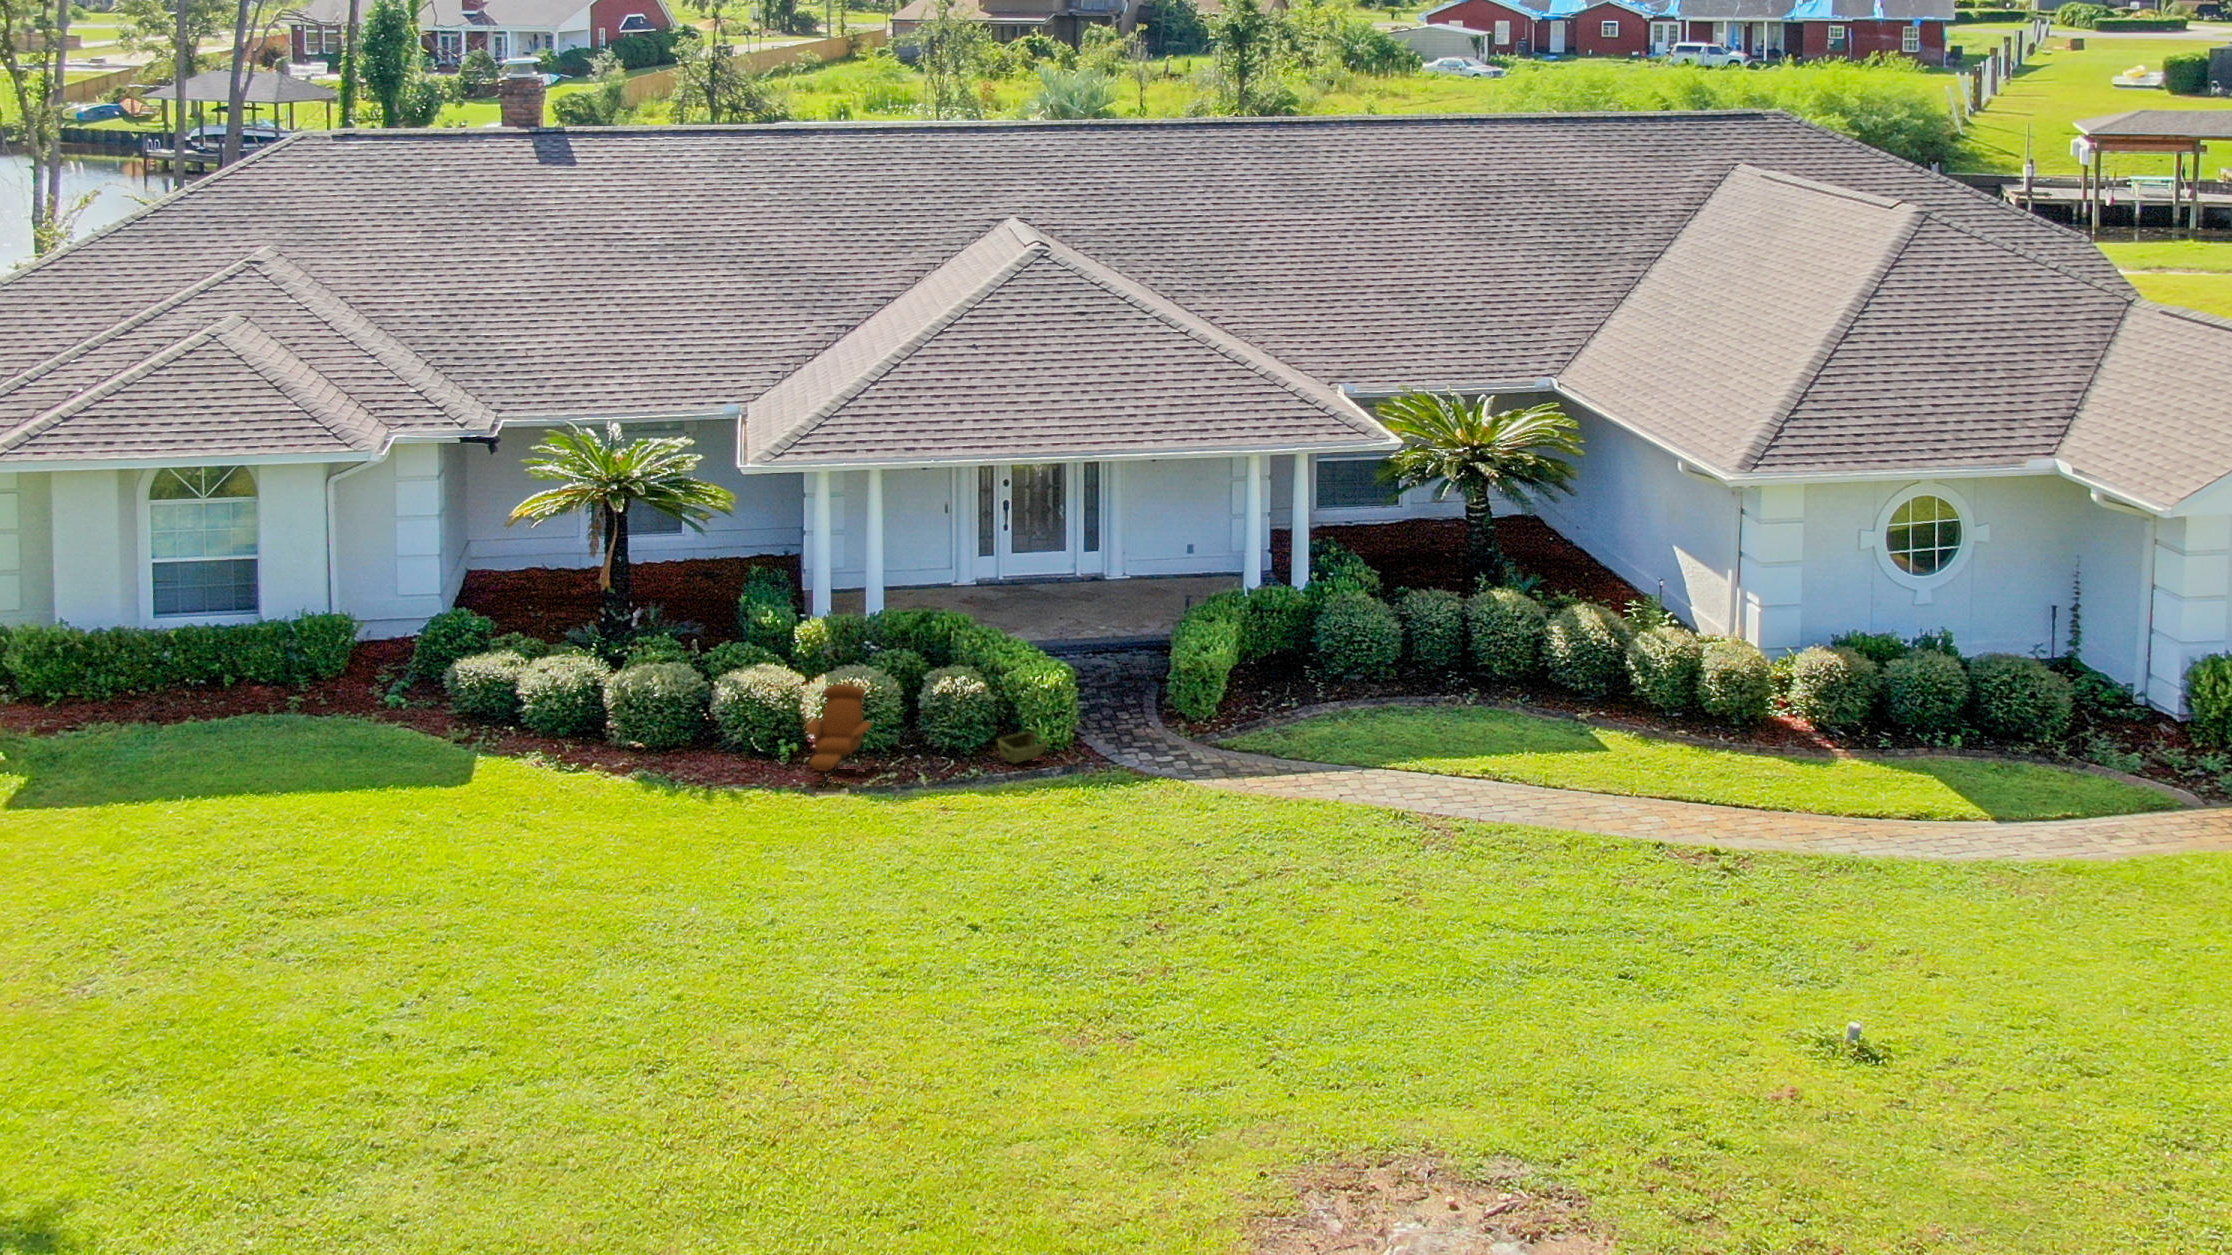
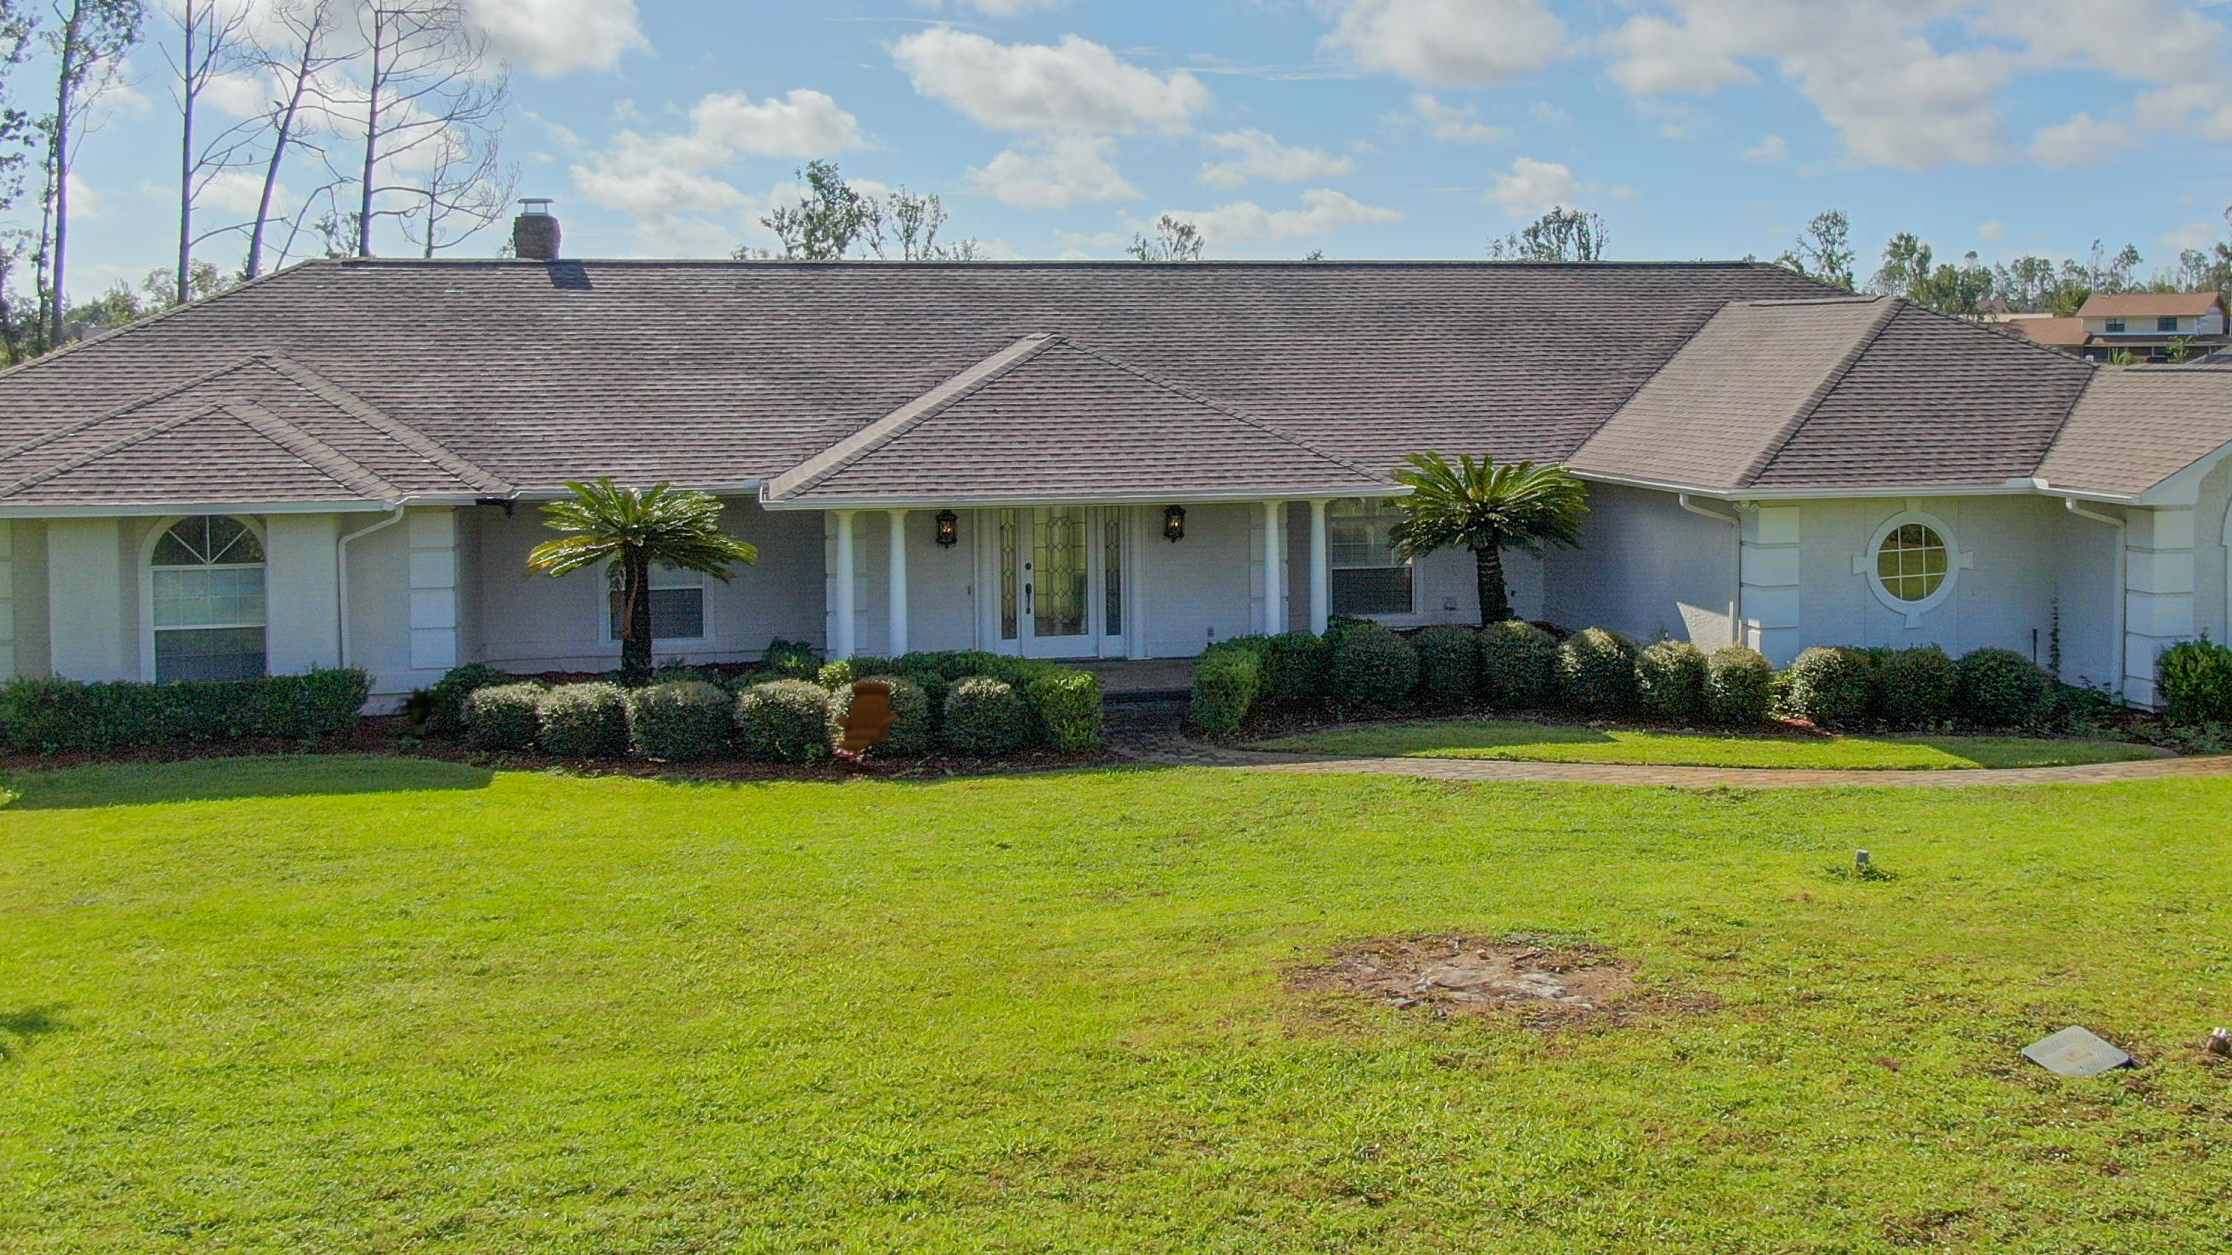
potted plant: none [362,649,432,700] -> present [391,686,450,735]
woven basket: present [998,732,1048,763] -> none [1021,729,1071,756]

